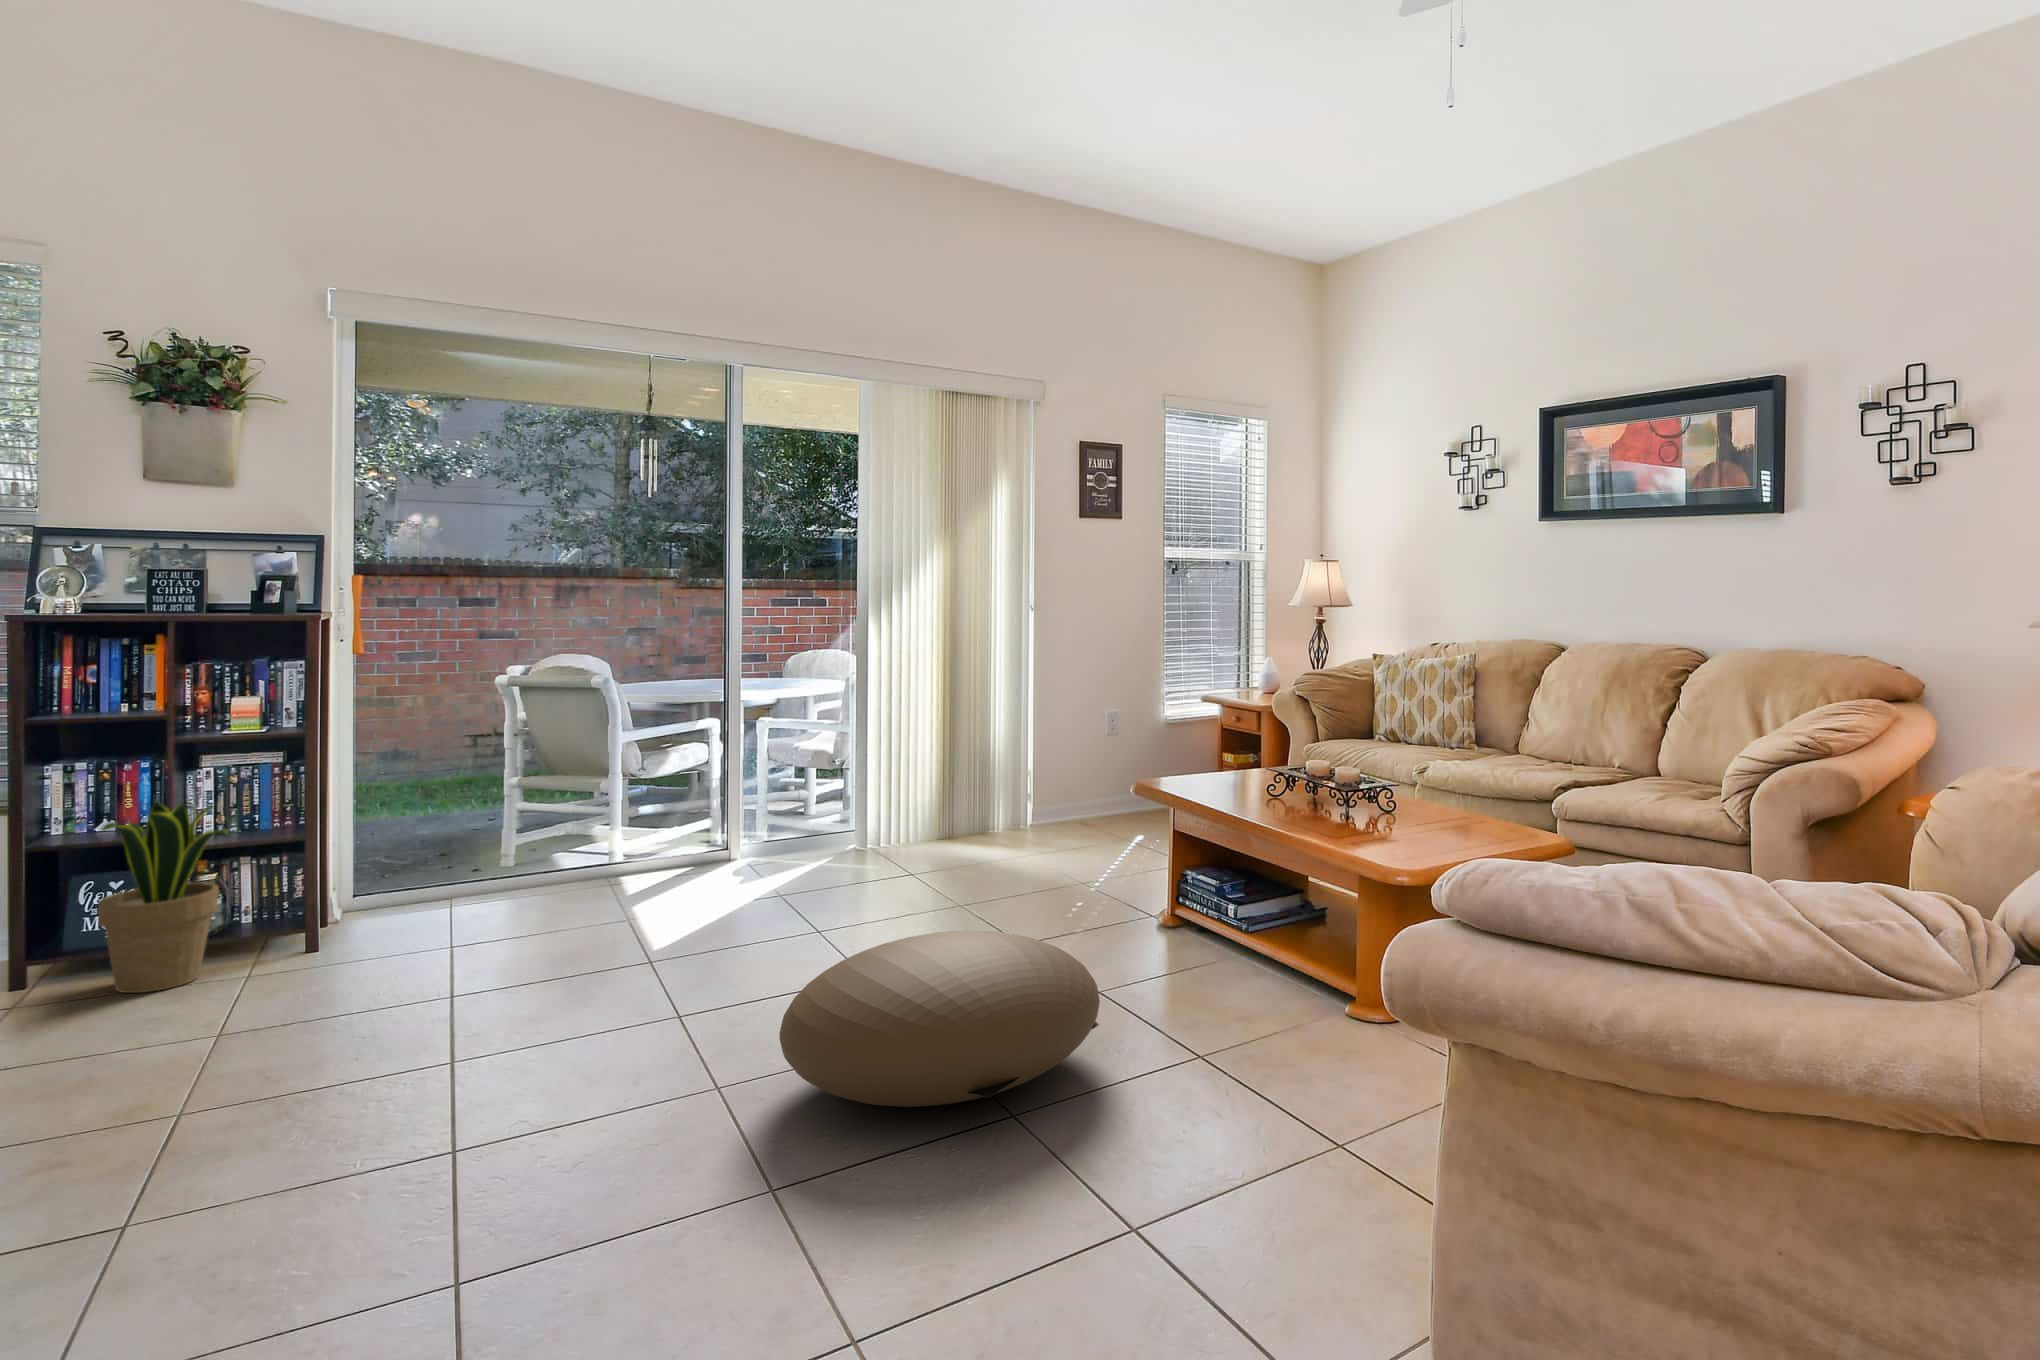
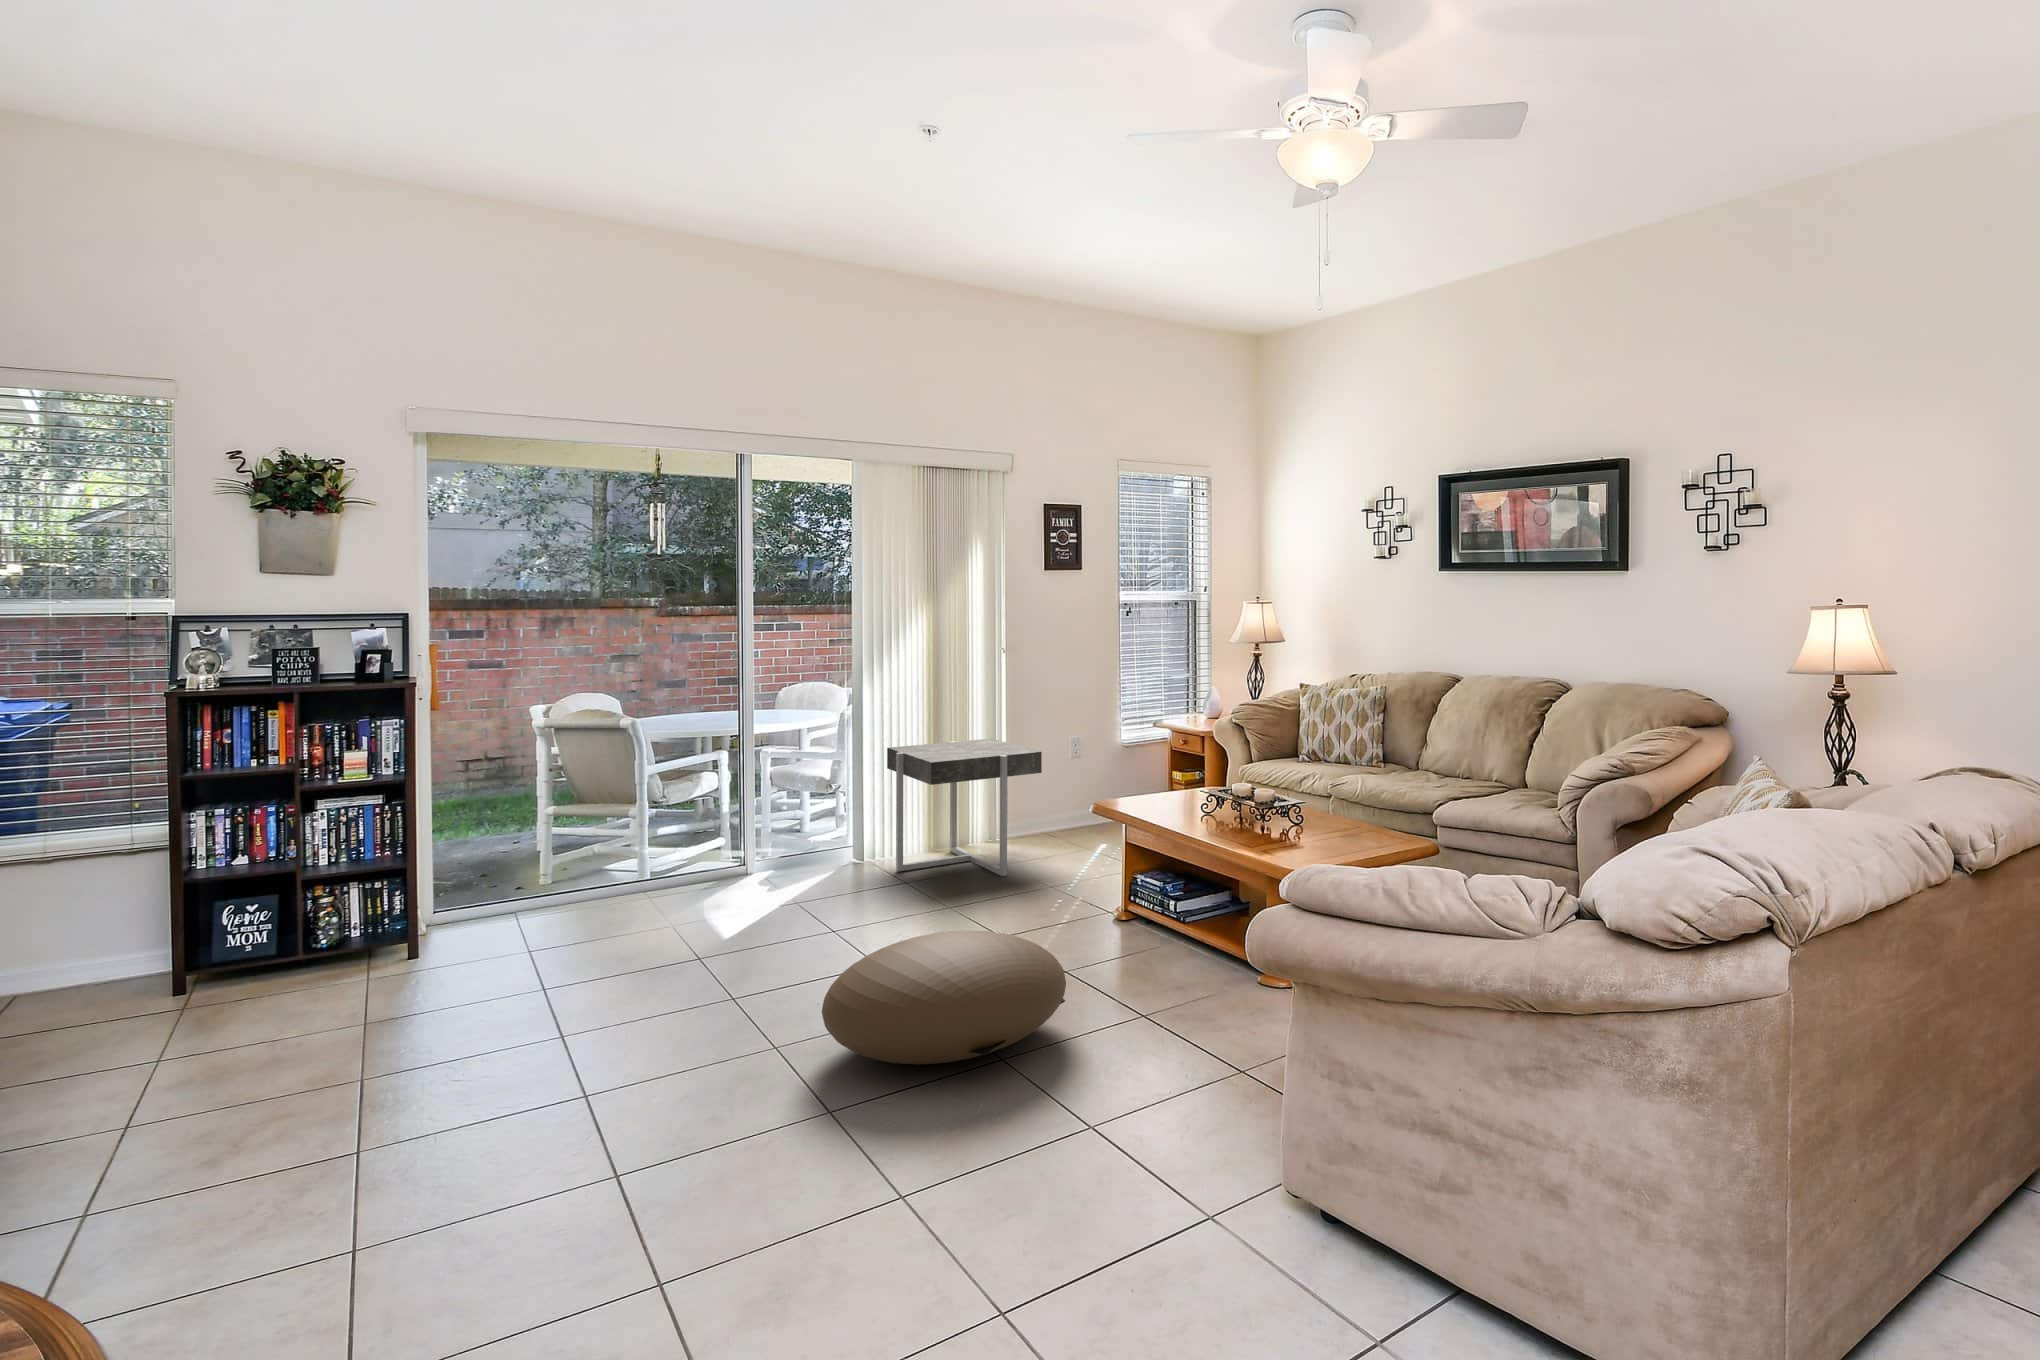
side table: none [897,711,1075,869] -> present [887,739,1042,876]
potted plant: present [98,802,228,993] -> none [245,840,348,997]

